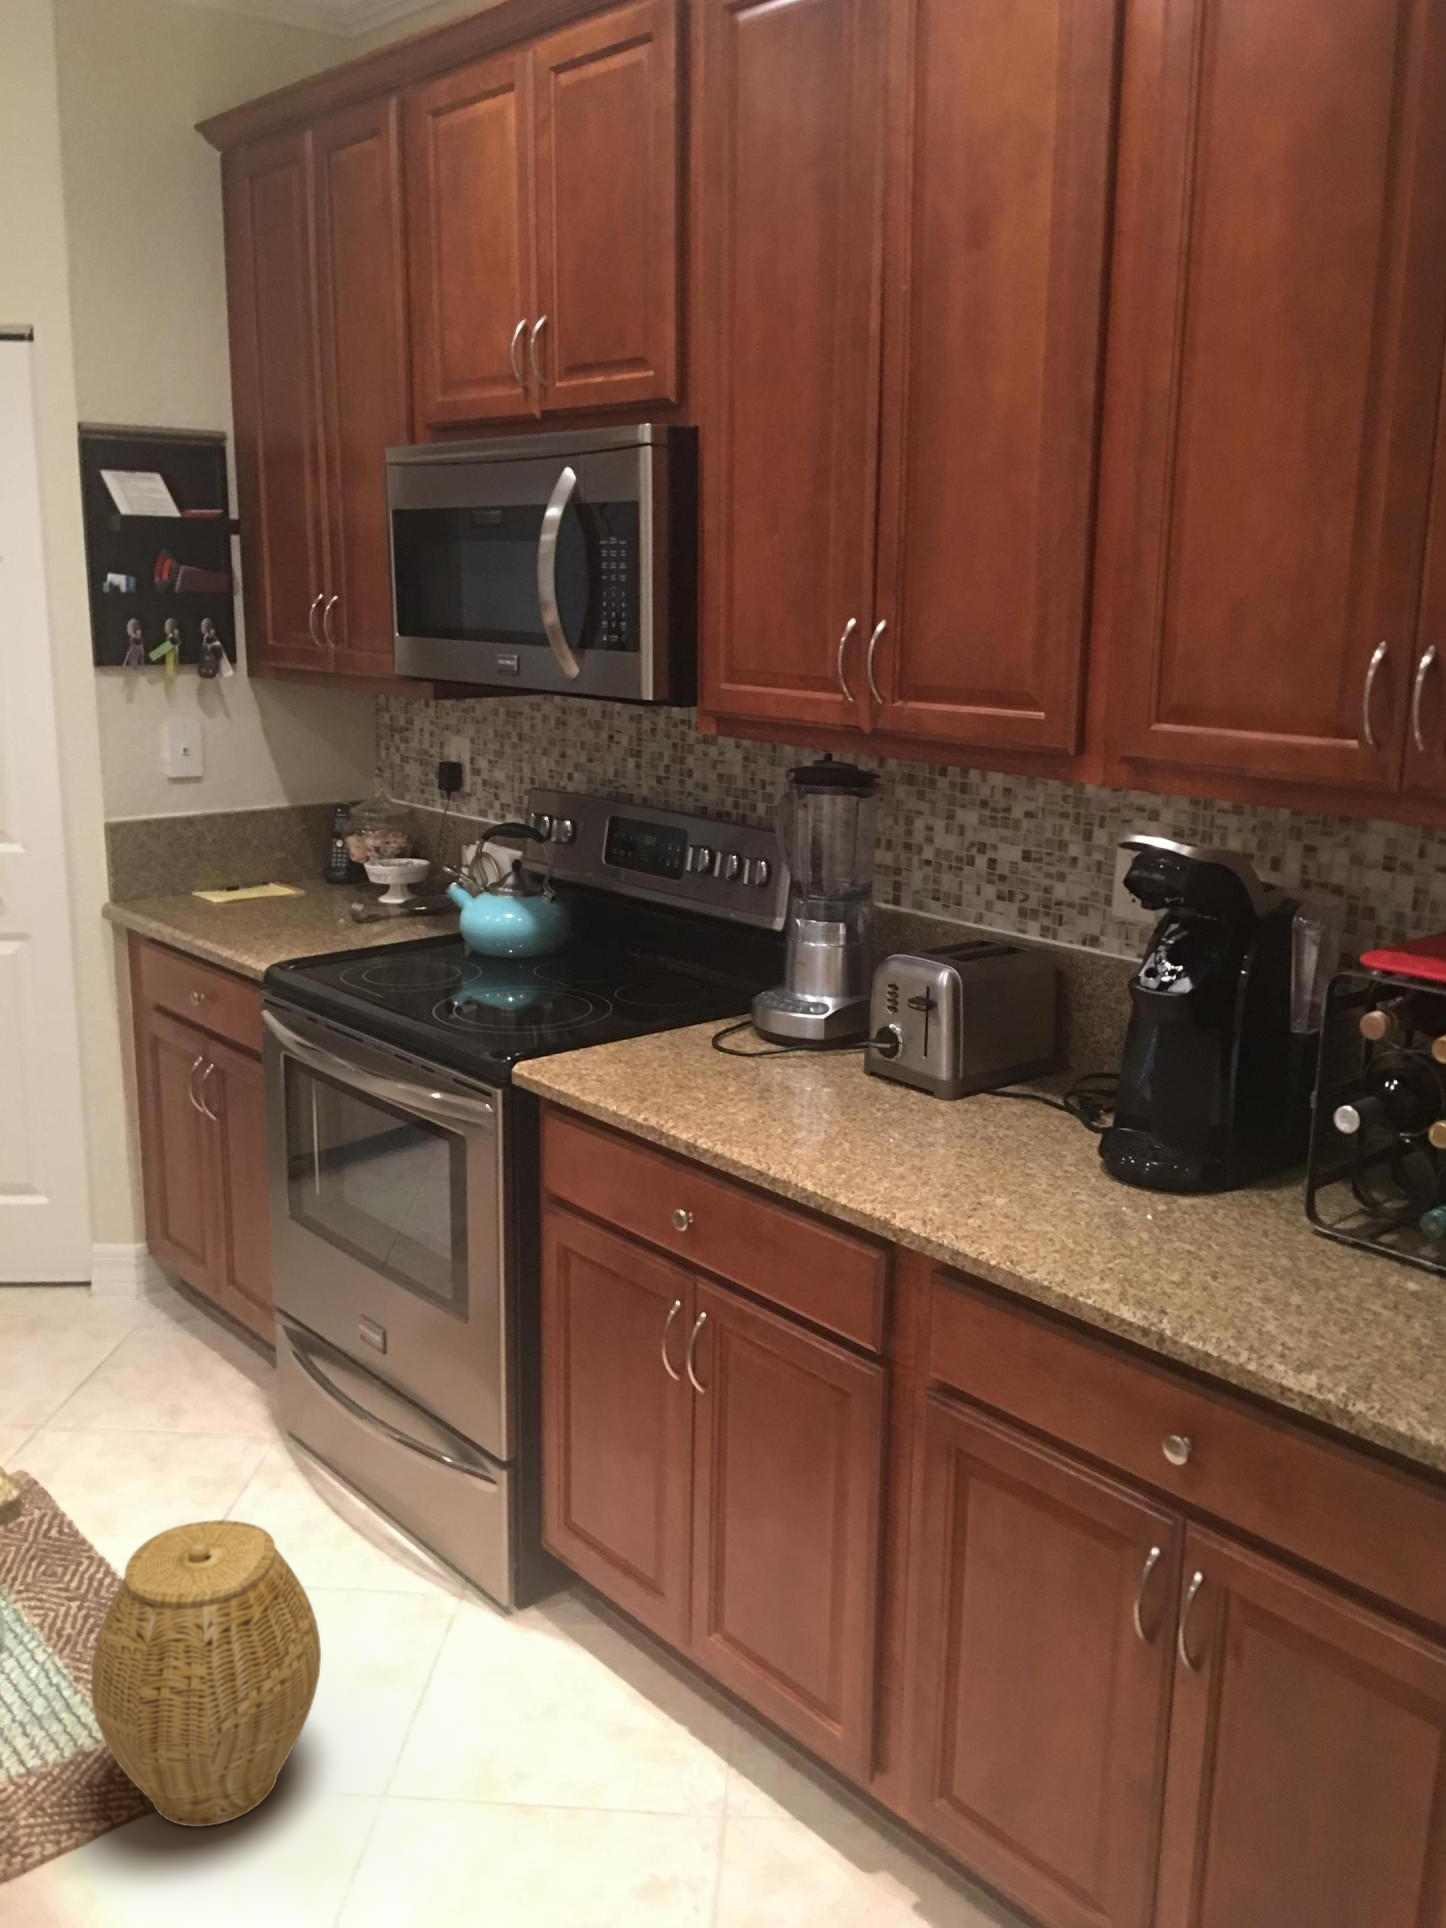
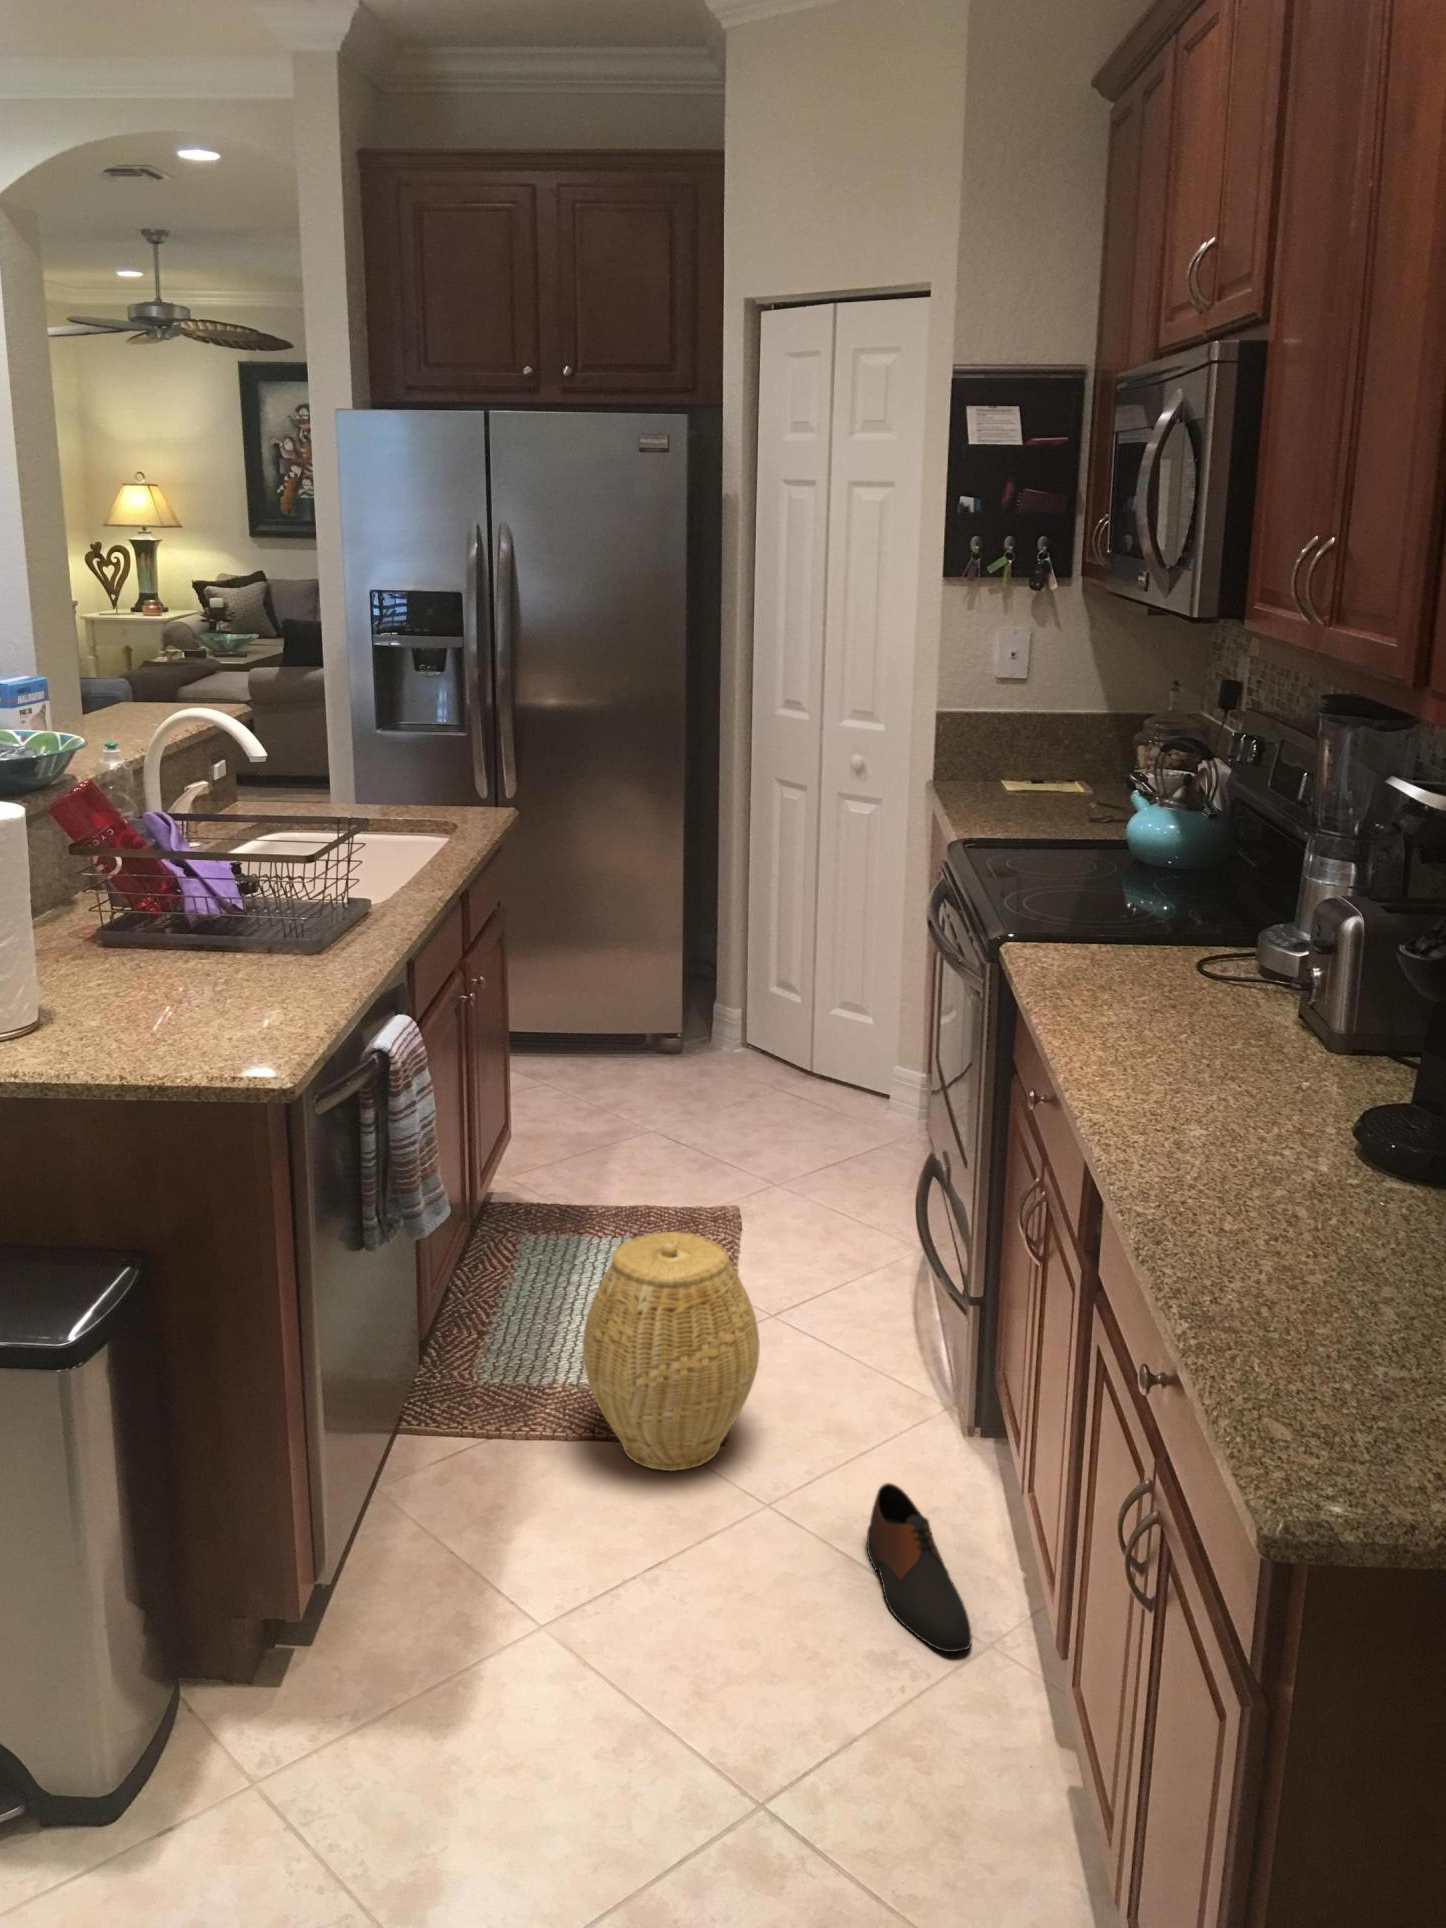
shoe: none [513,1699,697,1839] -> present [867,1483,972,1652]

